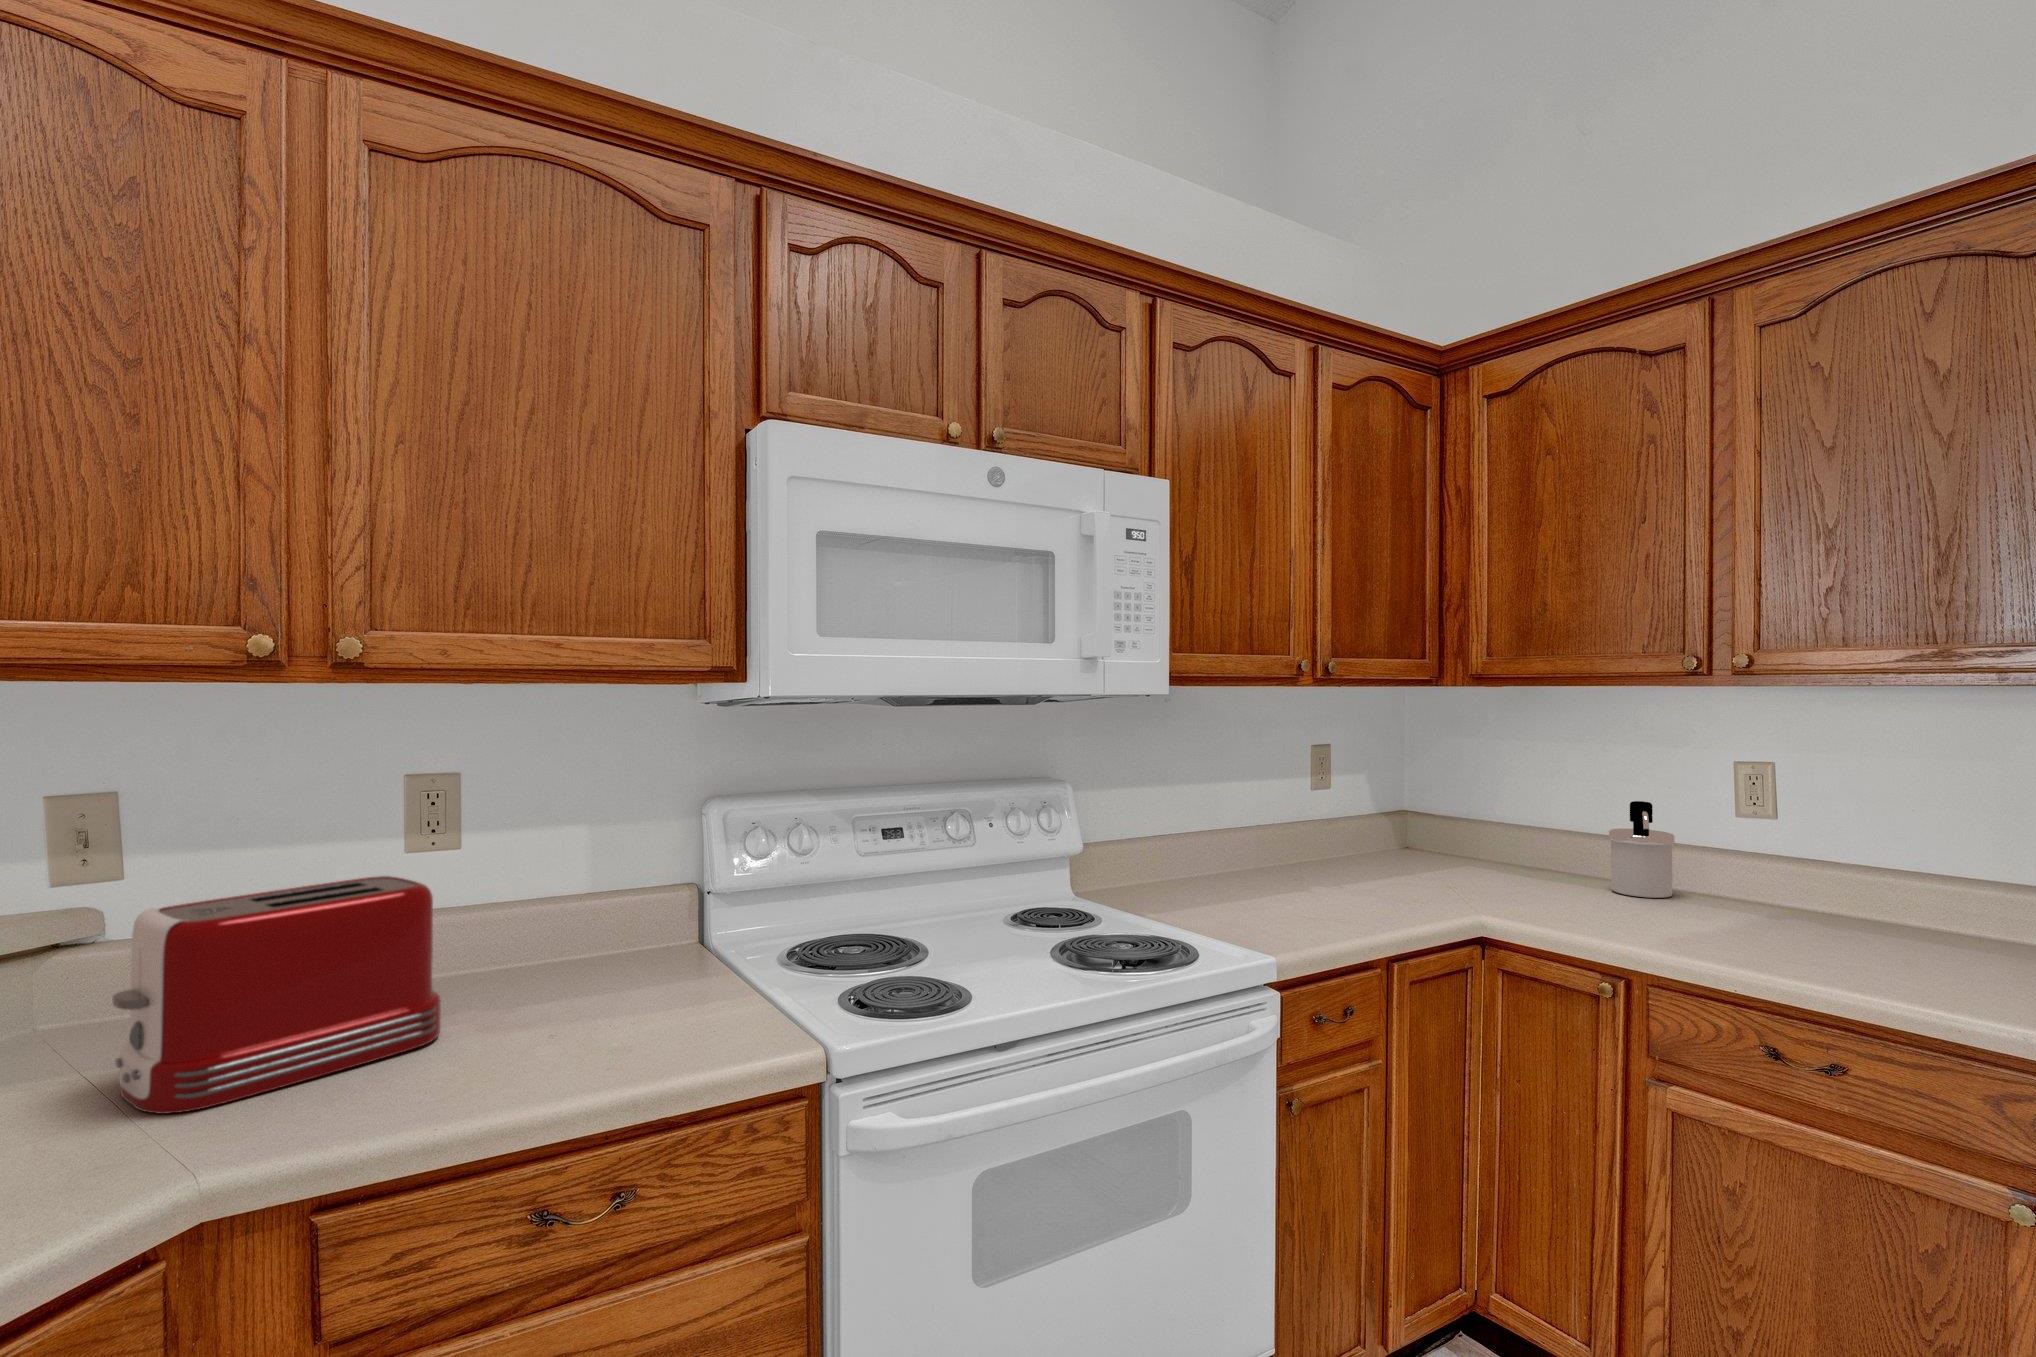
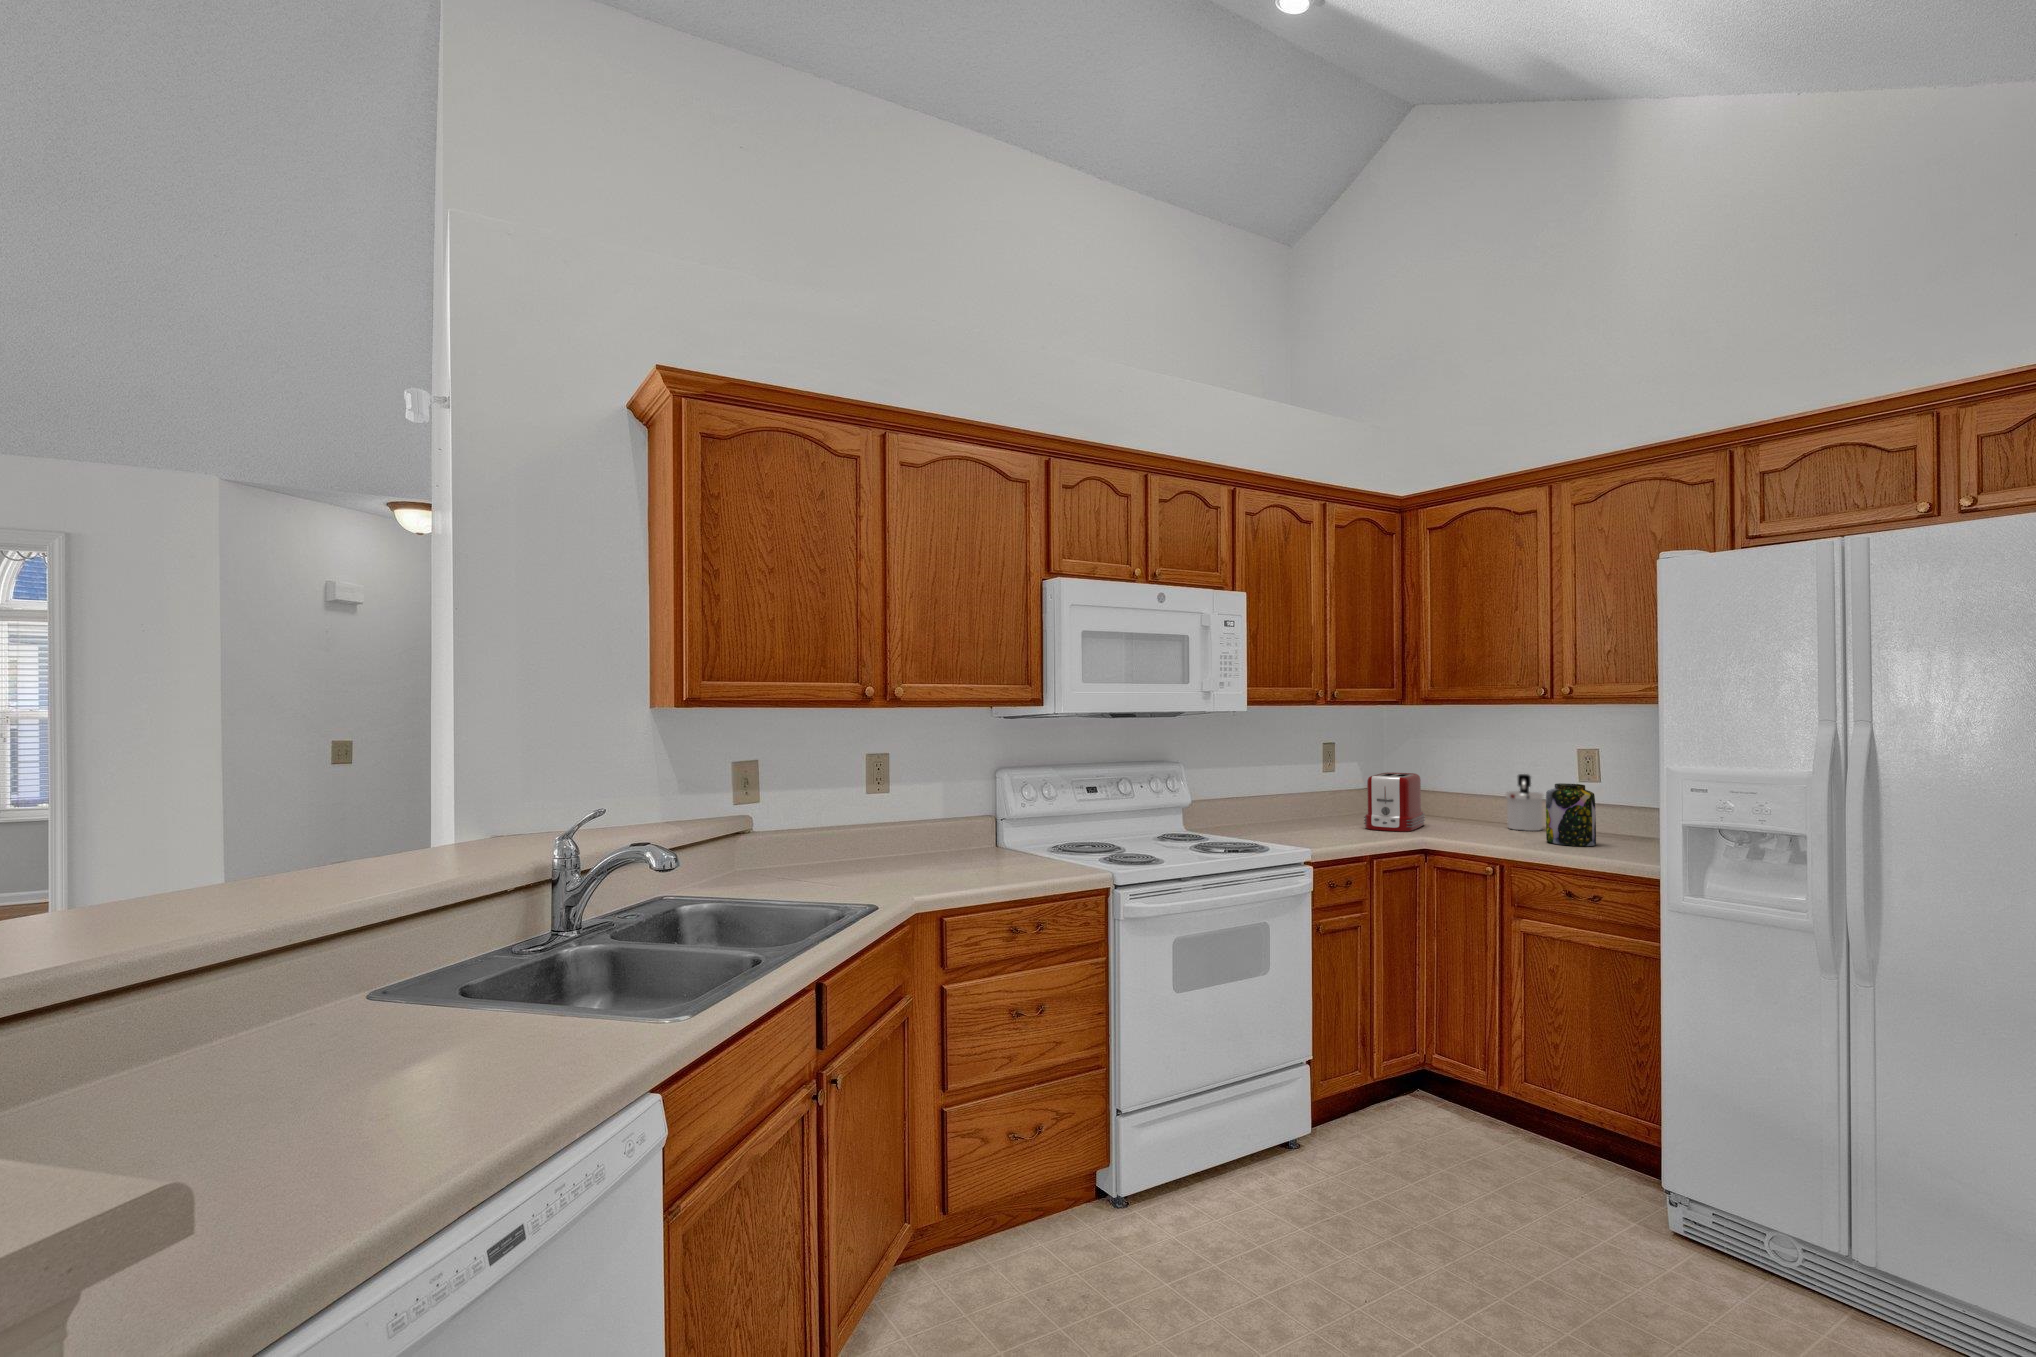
jar: none [1701,827,1799,946] -> present [1546,783,1596,846]
toaster: present [112,876,441,1114] -> present [1364,773,1425,832]

